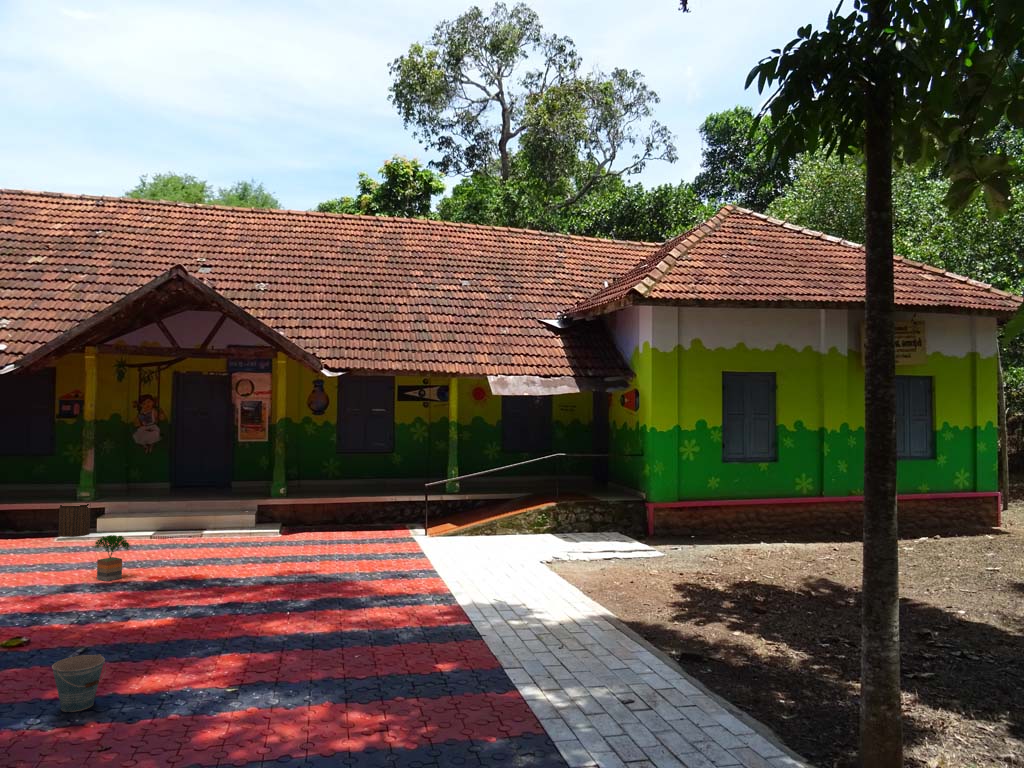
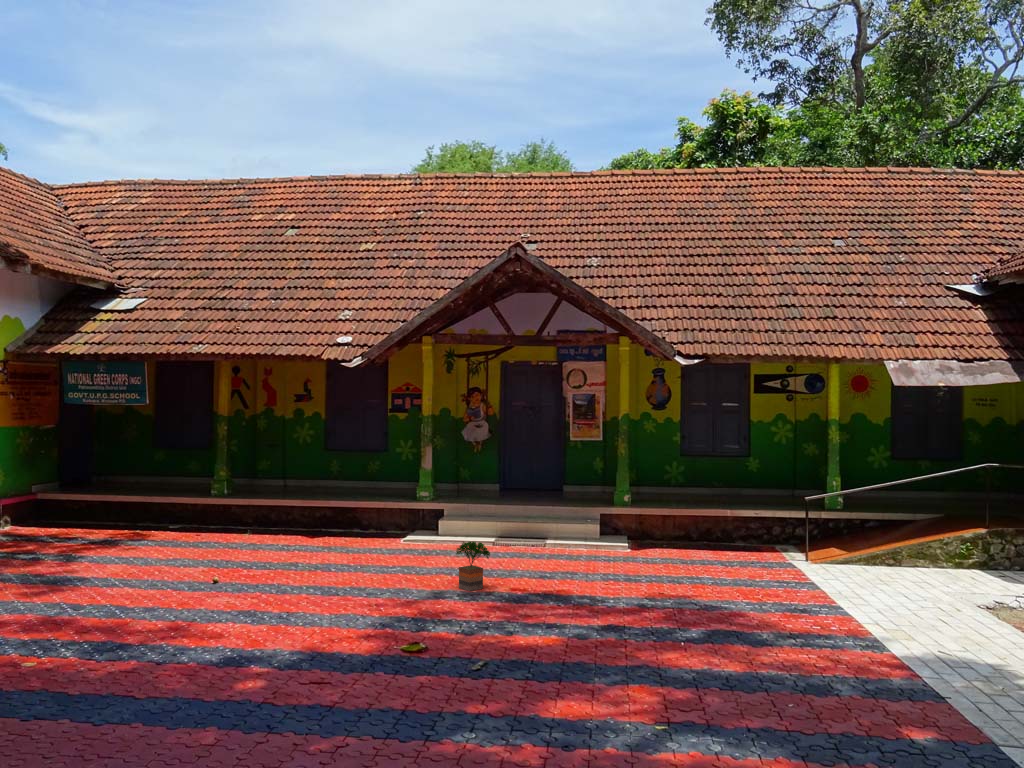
stool: present [59,504,90,537] -> none [401,504,430,540]
bucket: present [52,654,105,712] -> none [478,673,527,732]

